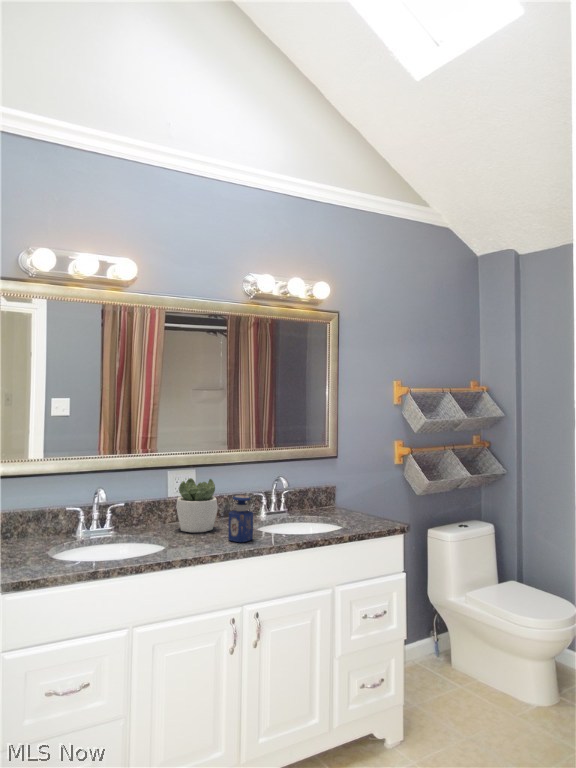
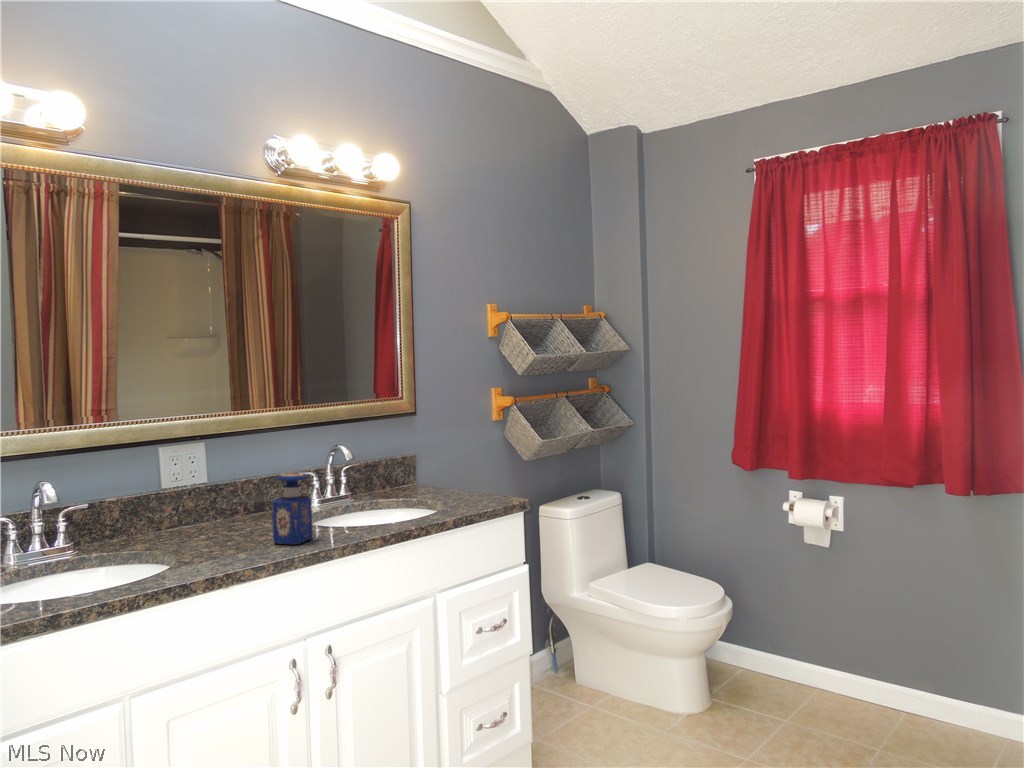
succulent plant: present [176,478,218,533] -> none [179,454,249,539]

